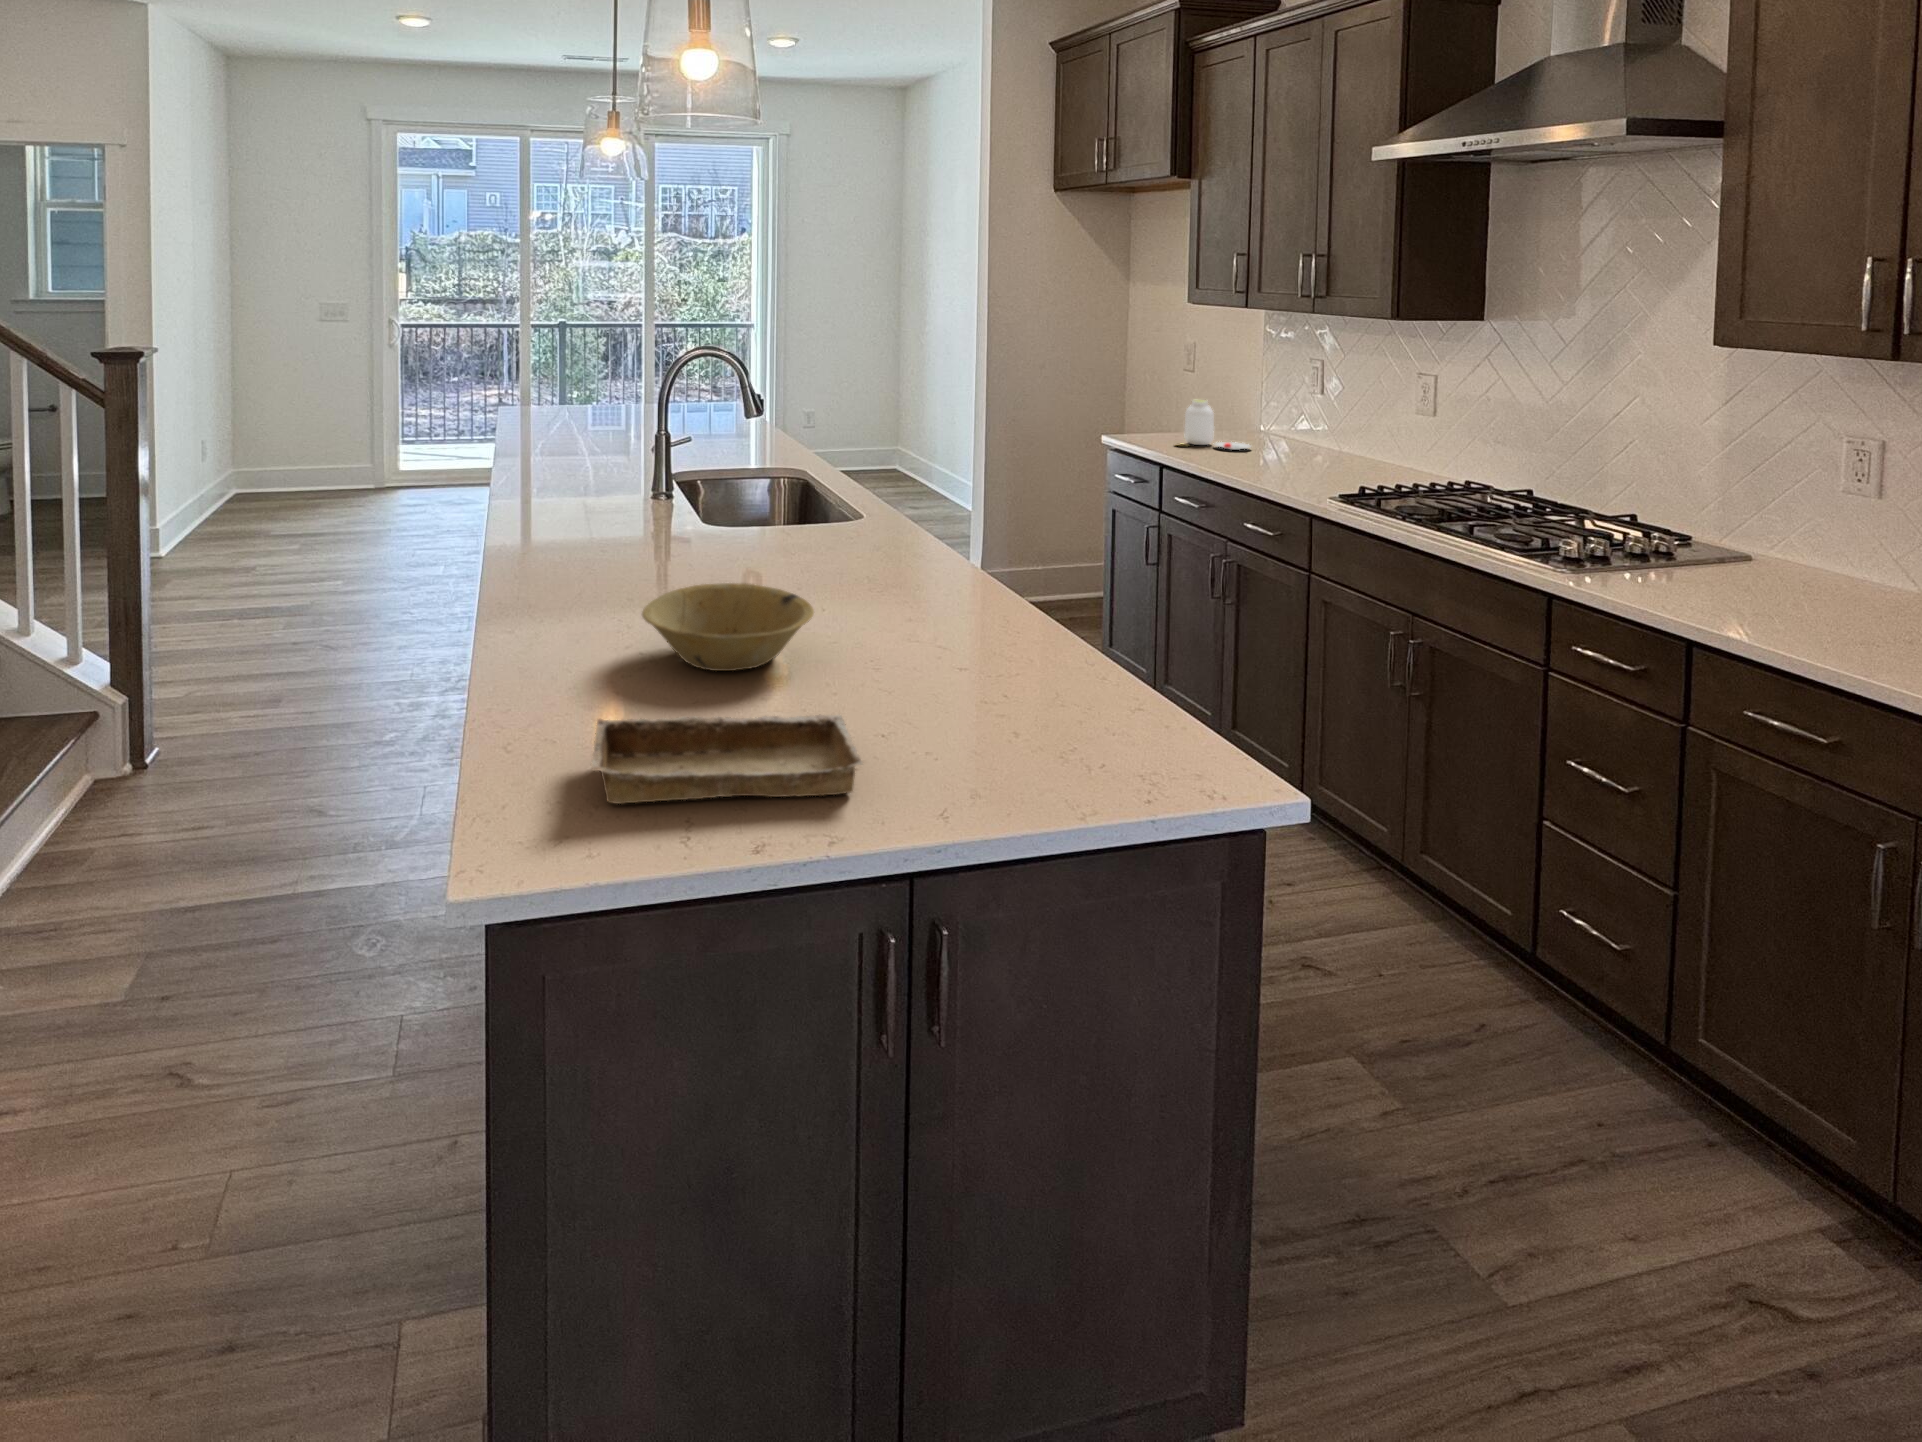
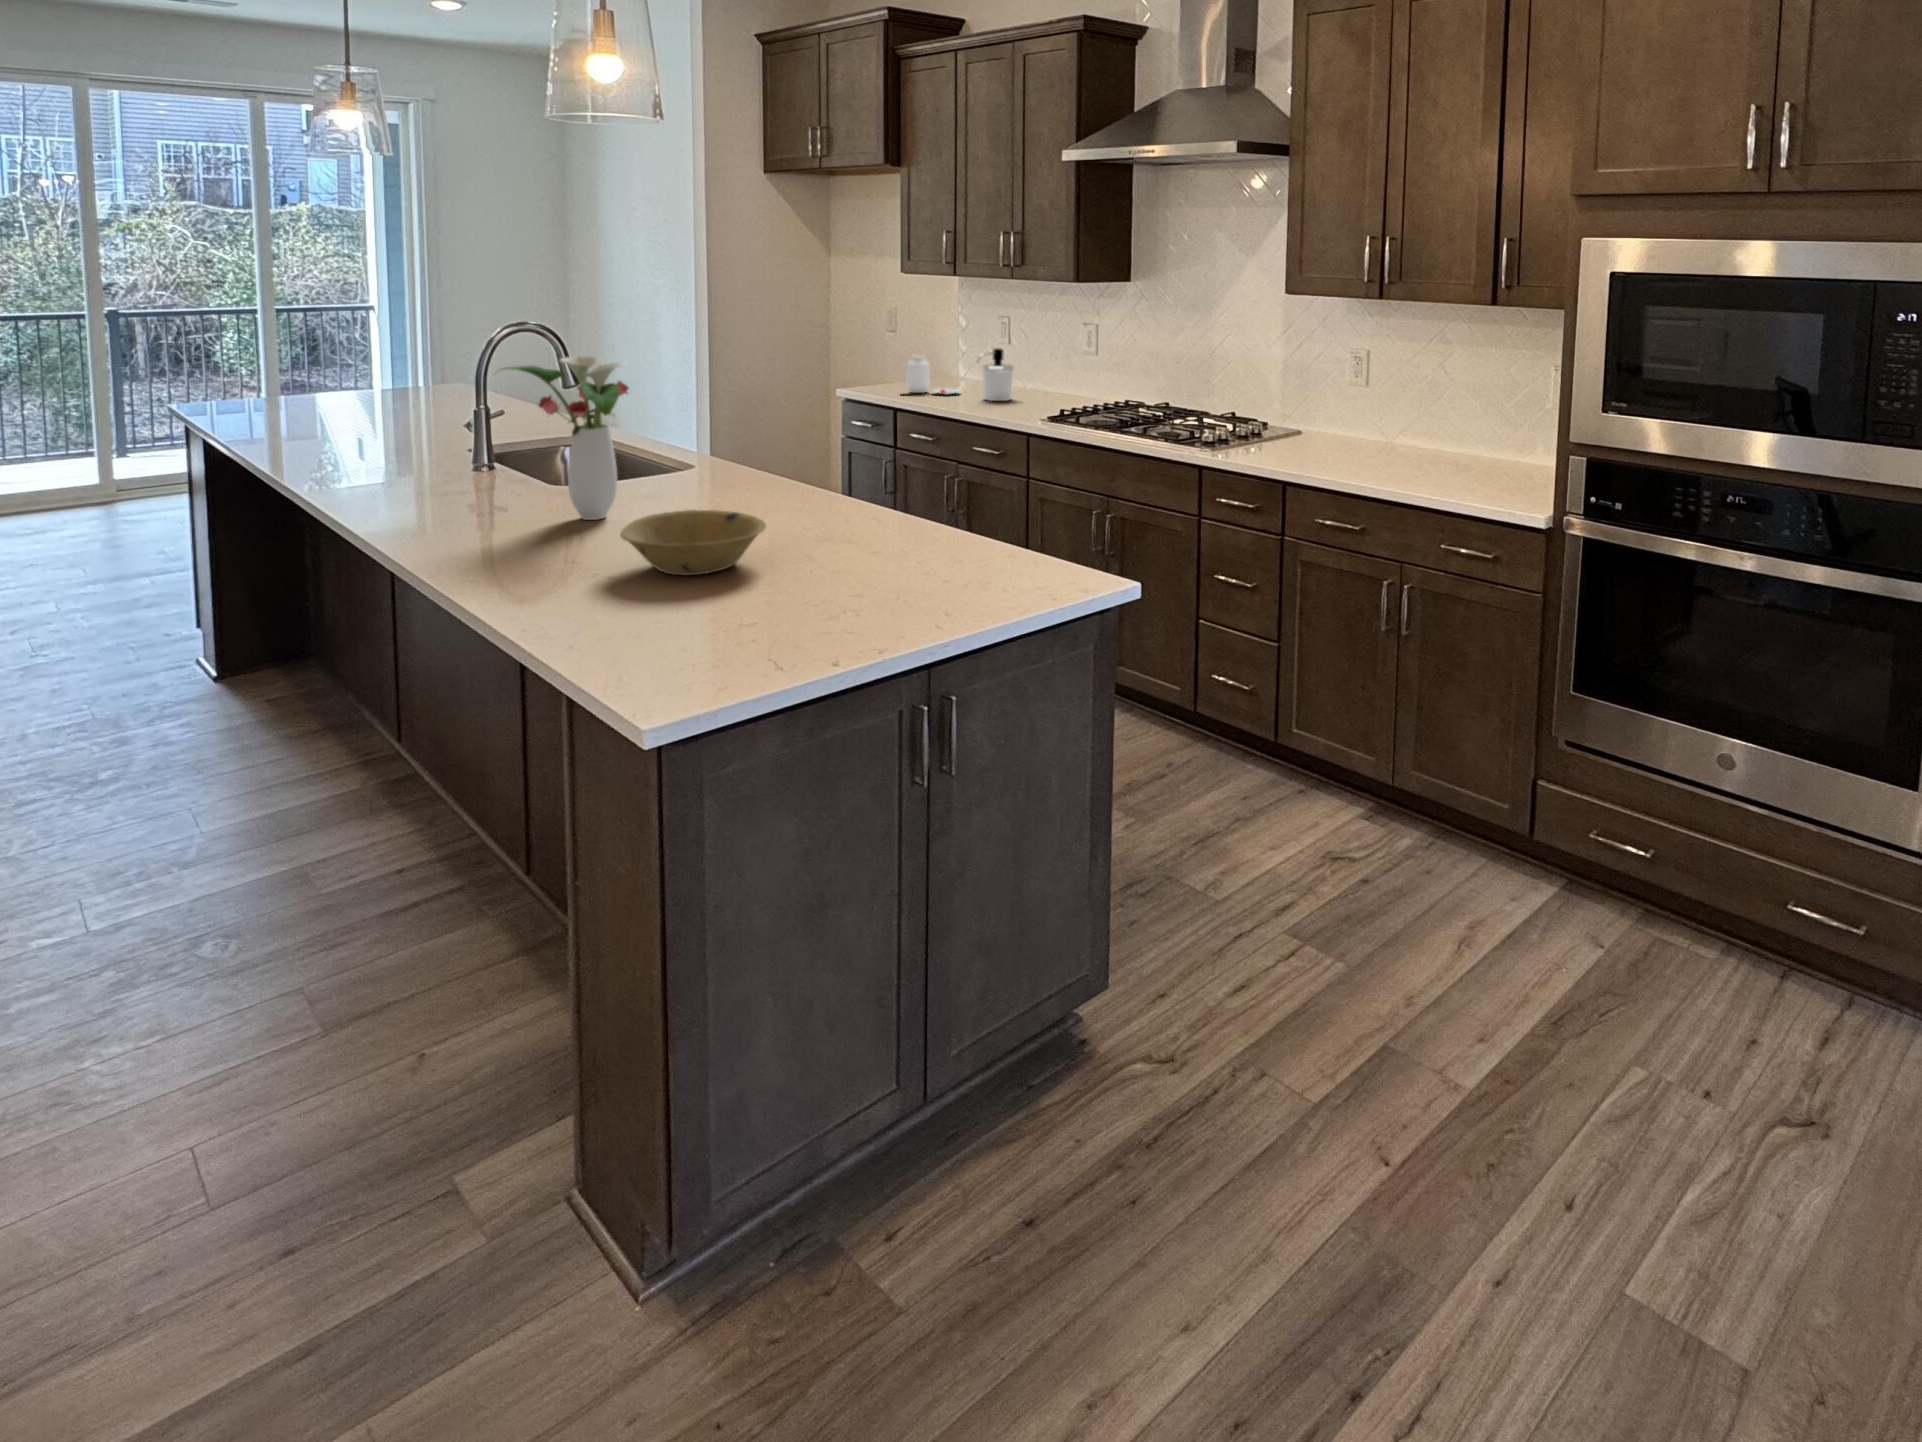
flower arrangement: none [598,388,735,574] -> present [503,356,629,520]
soap dispenser: none [1263,398,1316,464] -> present [977,348,1013,401]
tray: present [591,715,862,804] -> none [663,578,885,653]

